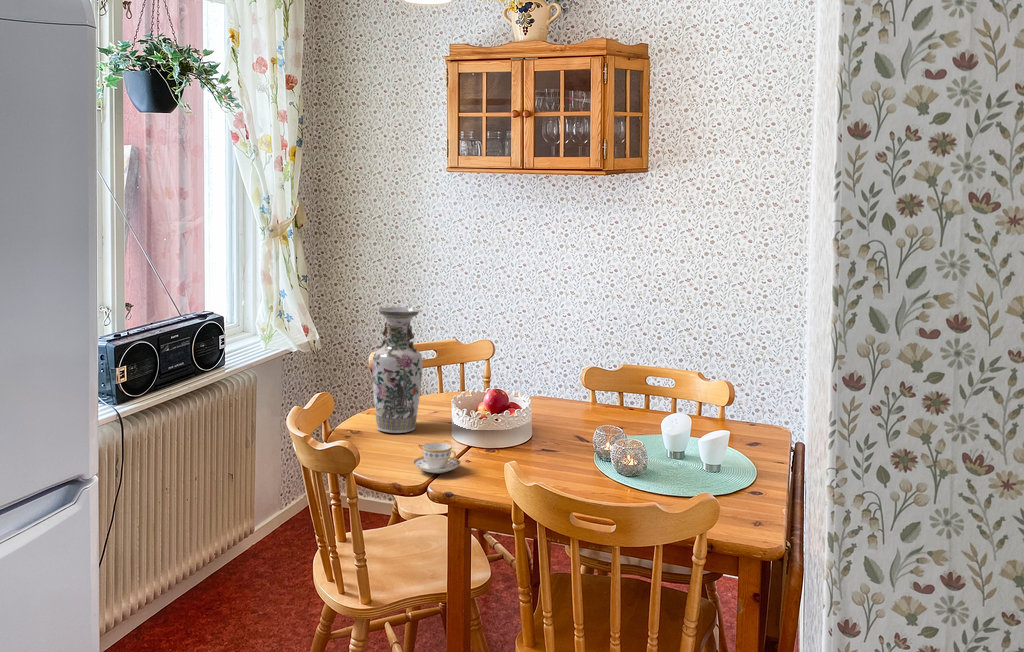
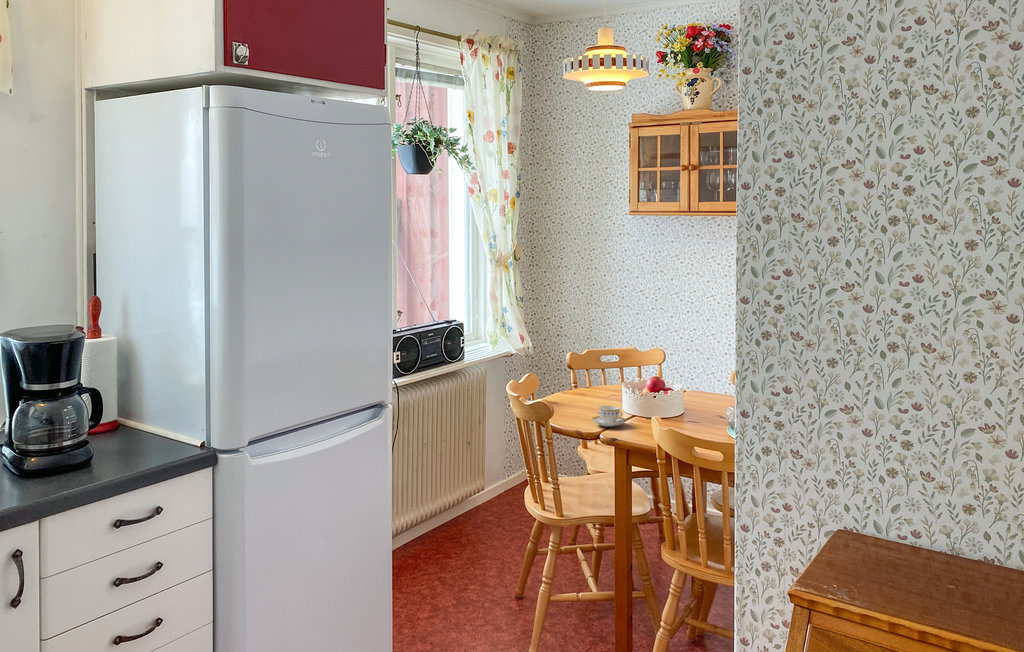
vase: present [372,307,423,433] -> none [566,313,603,404]

